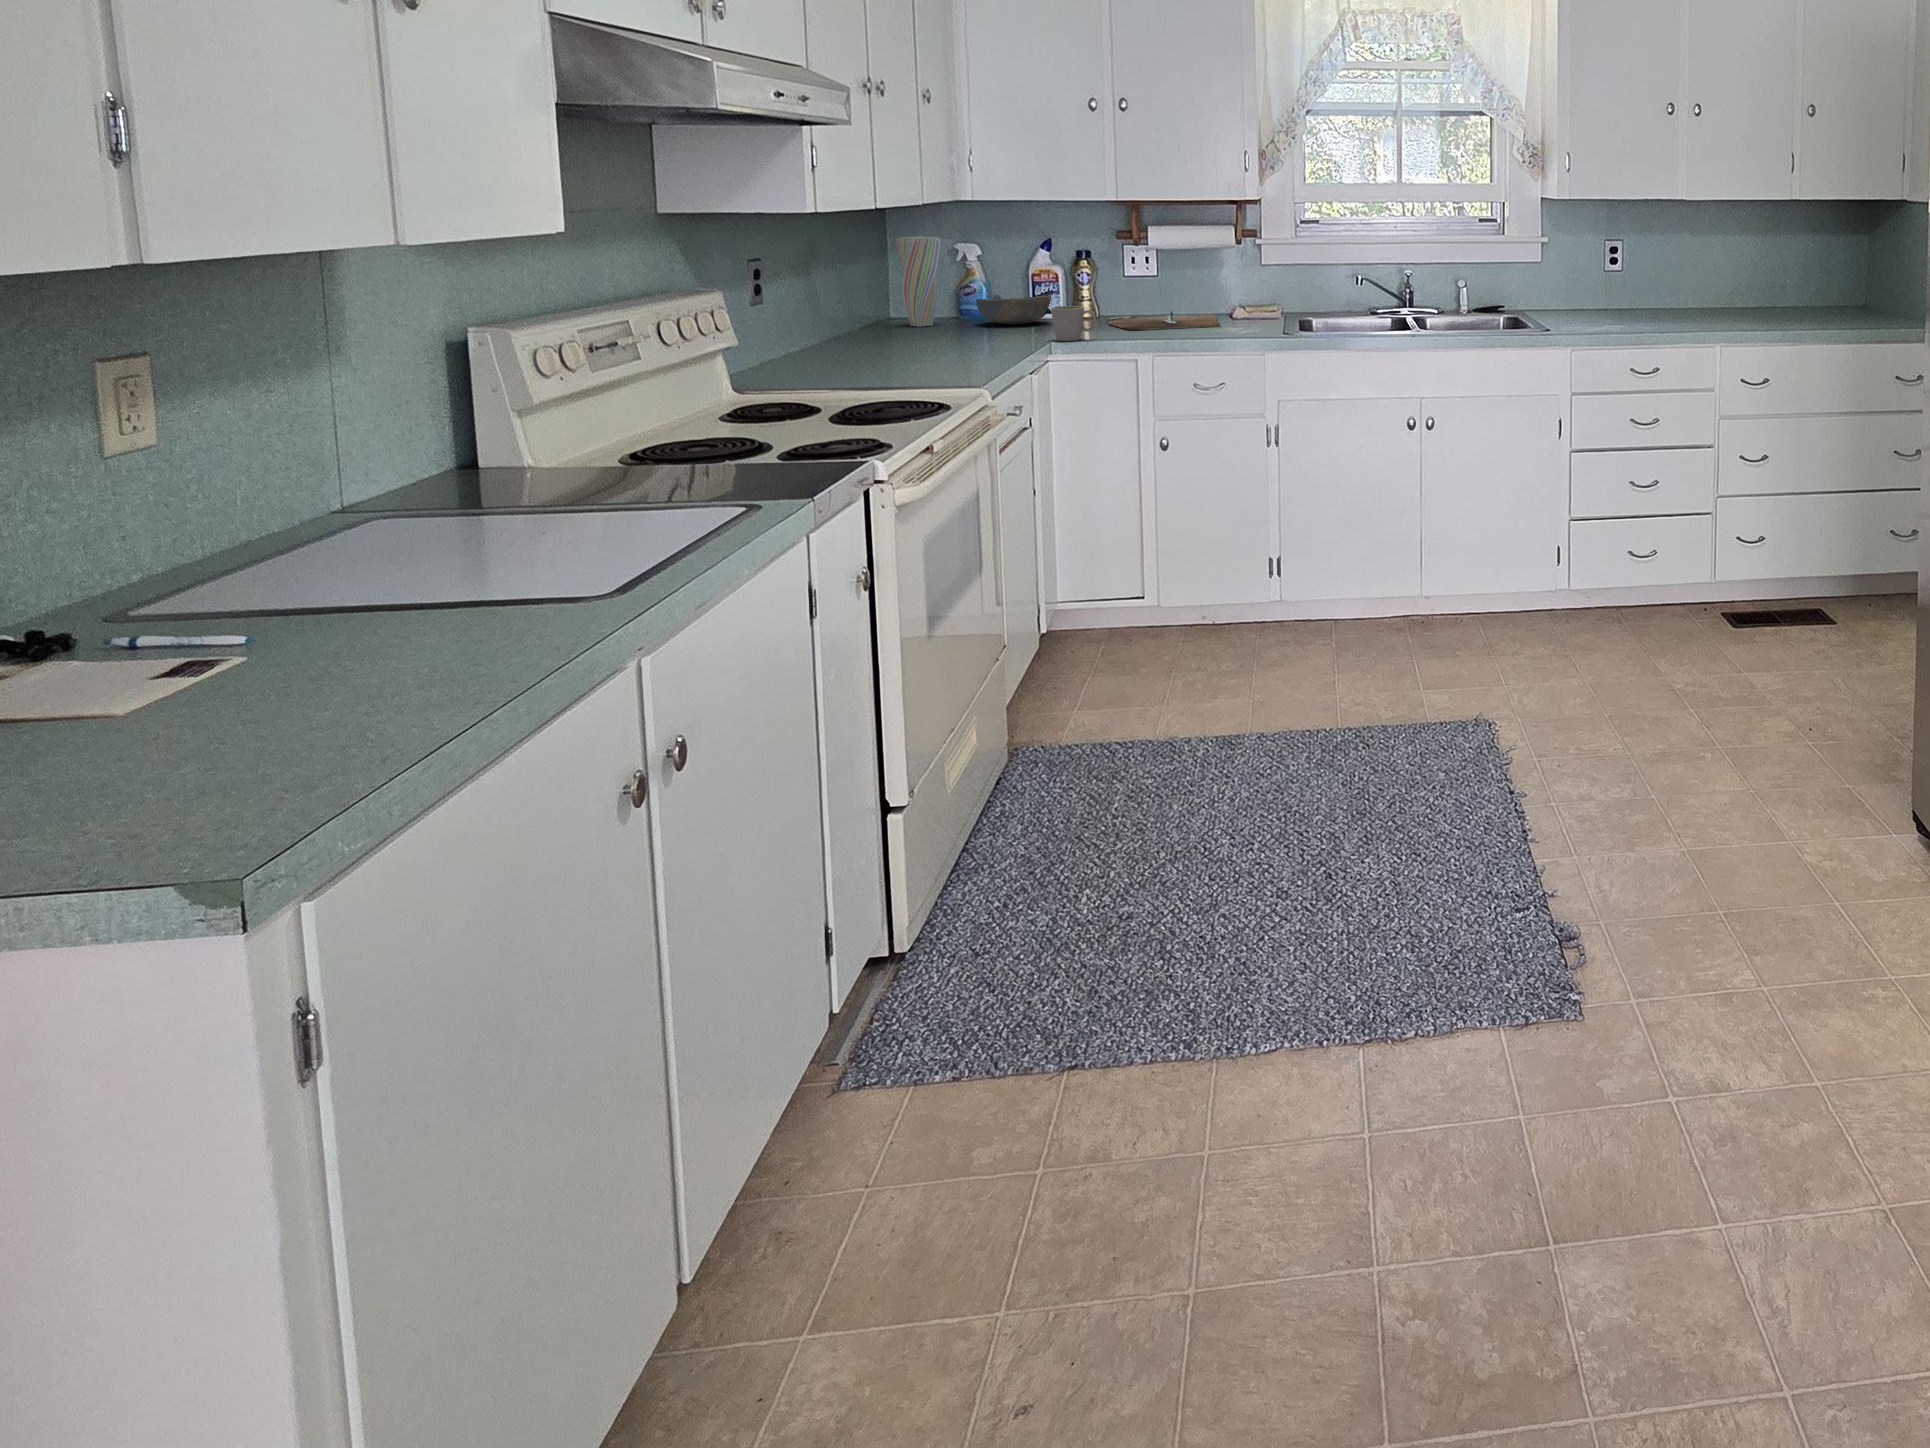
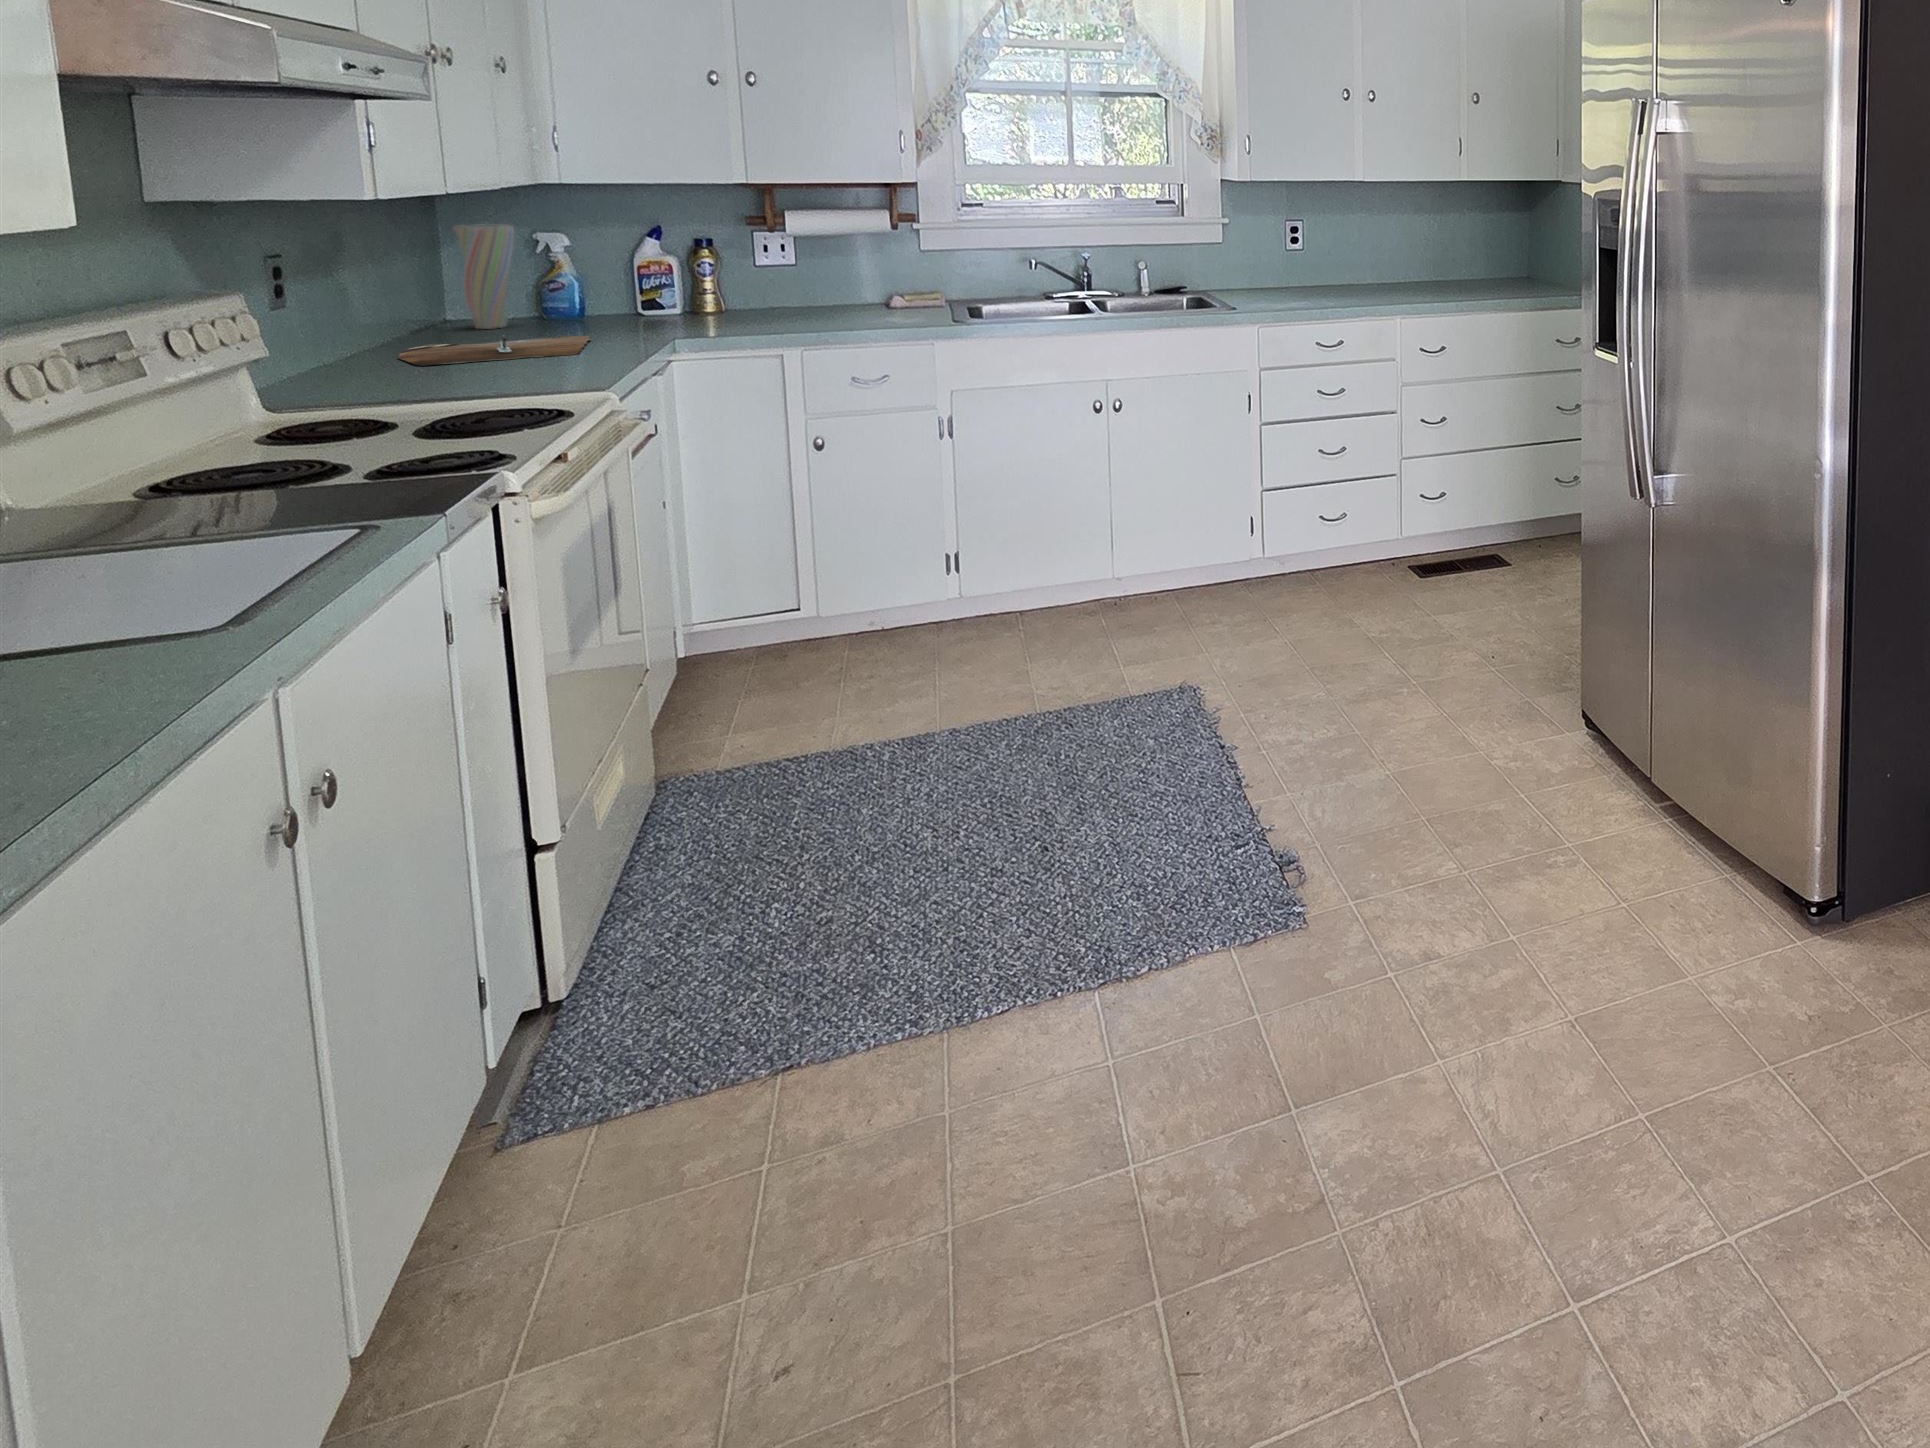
bowl: present [976,294,1051,325] -> none [566,286,666,323]
mug: present [1051,306,1096,341] -> none [674,299,732,338]
cutting board: present [1107,311,1220,330] -> present [398,335,591,366]

